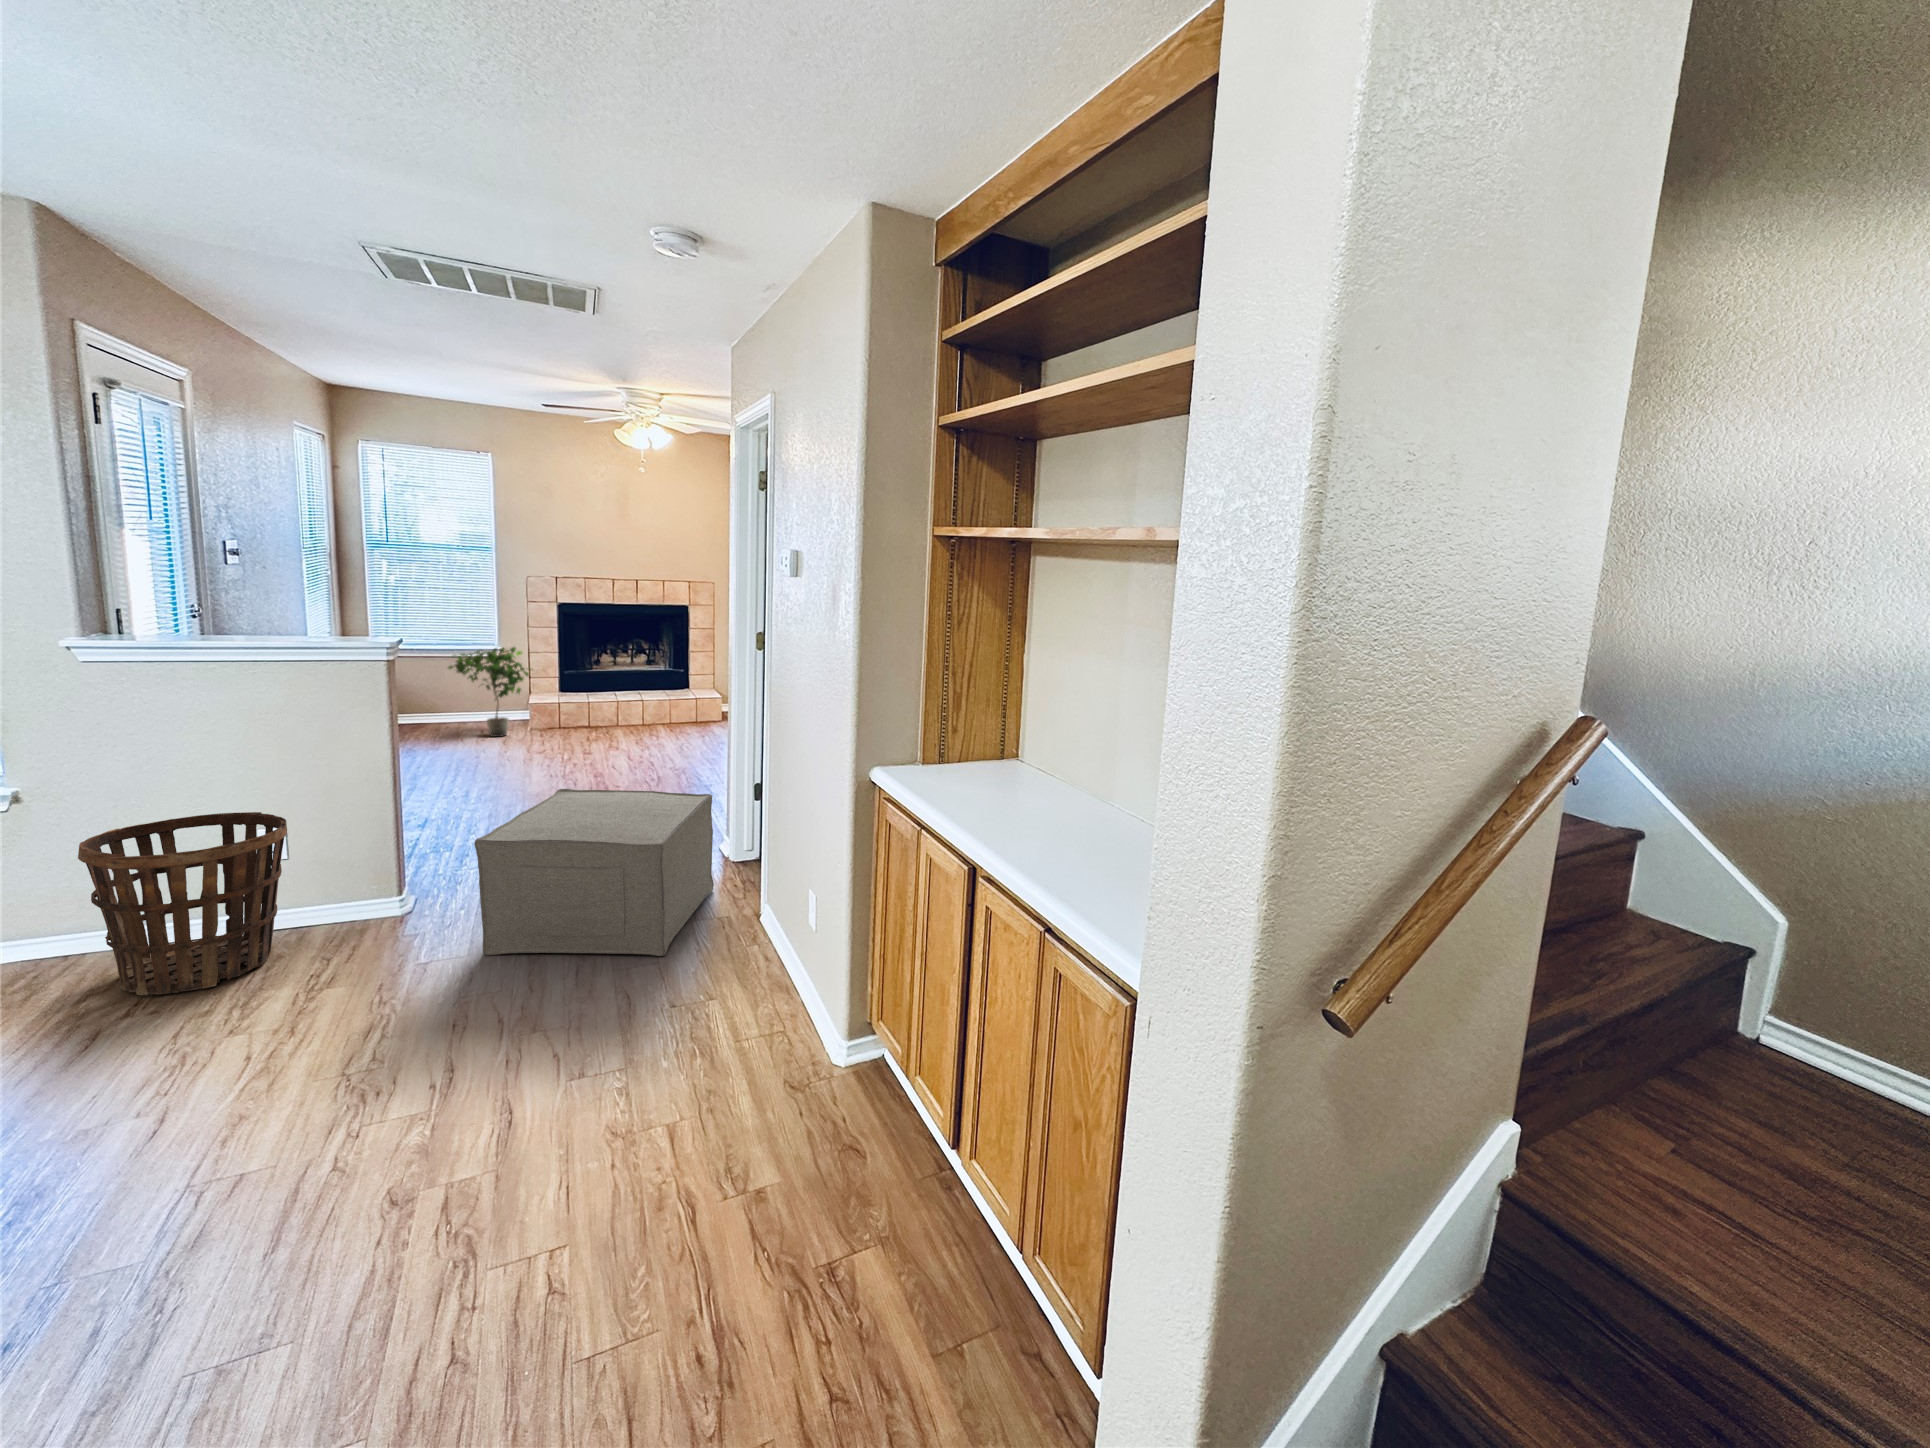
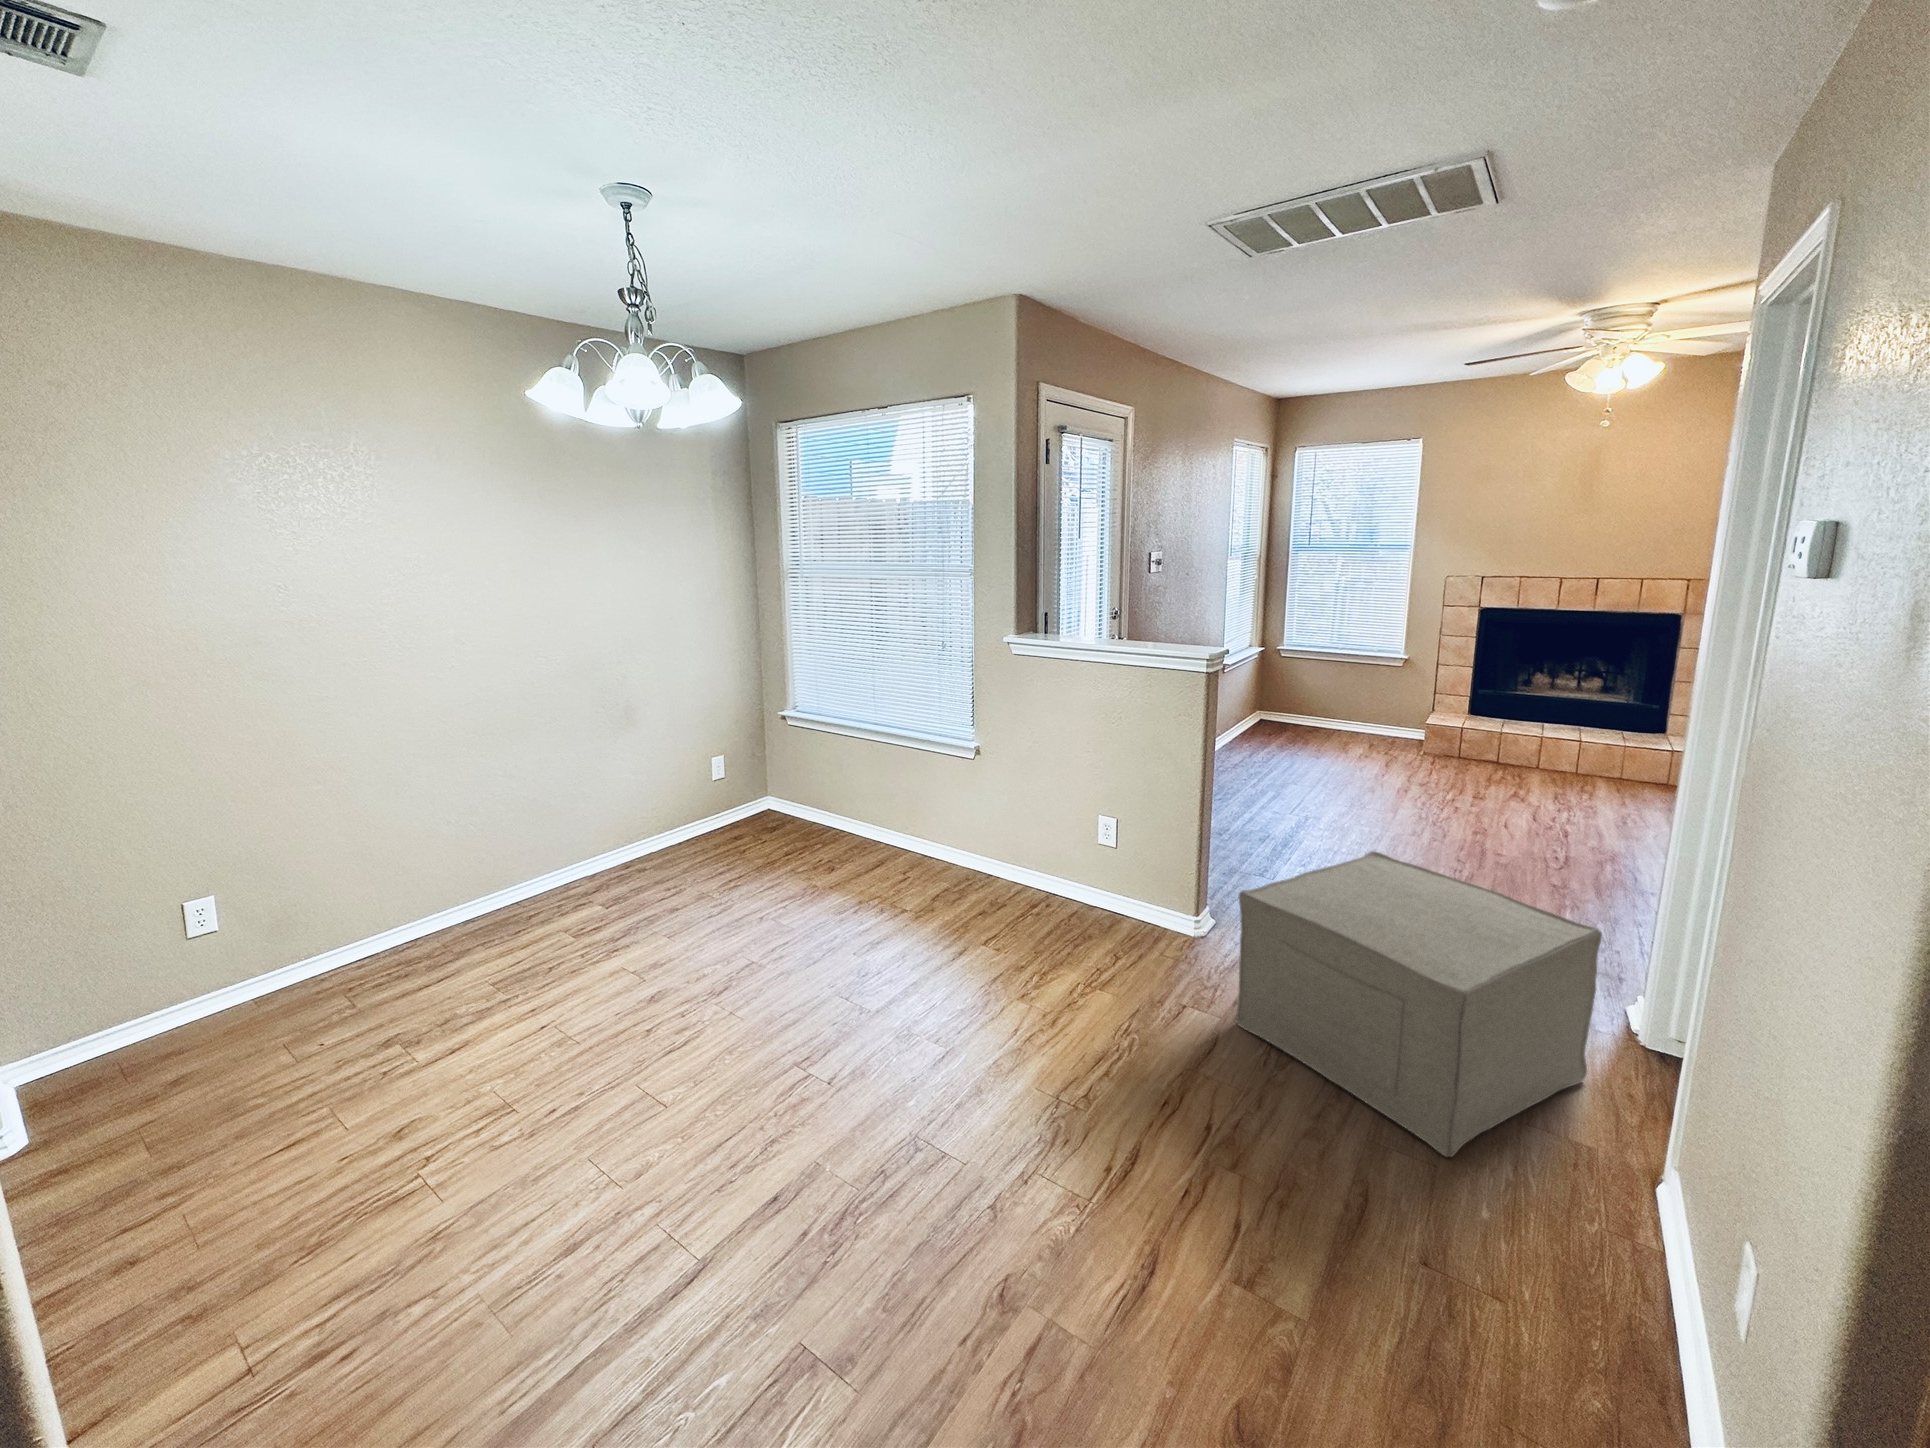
potted plant: present [448,647,531,737] -> none [1344,657,1439,755]
basket: present [78,812,287,995] -> none [983,790,1108,944]

